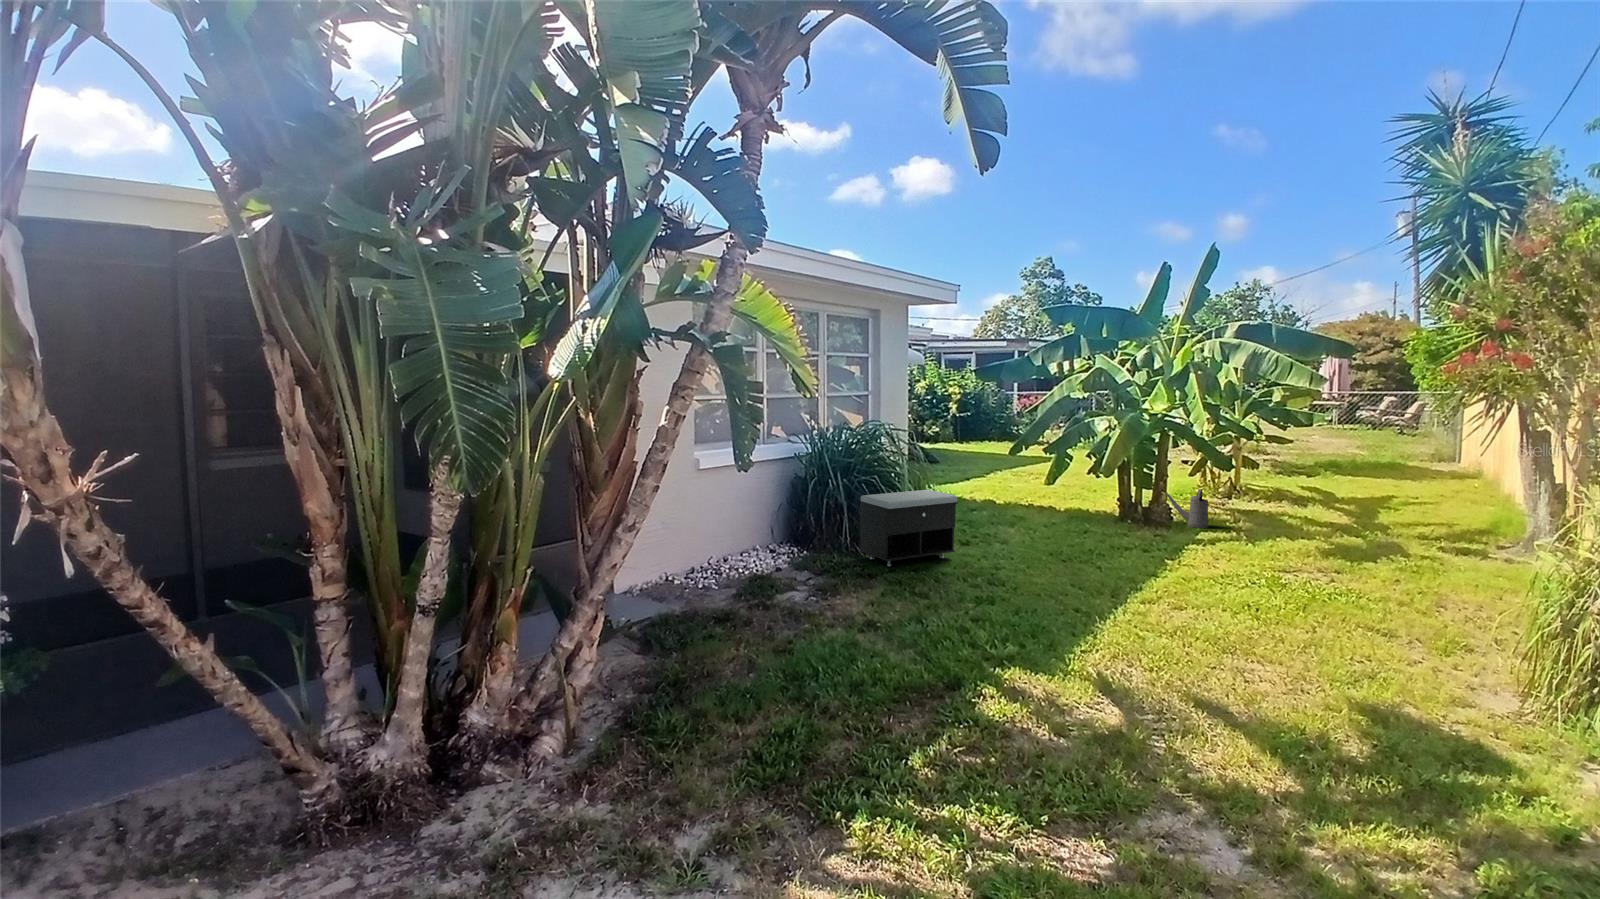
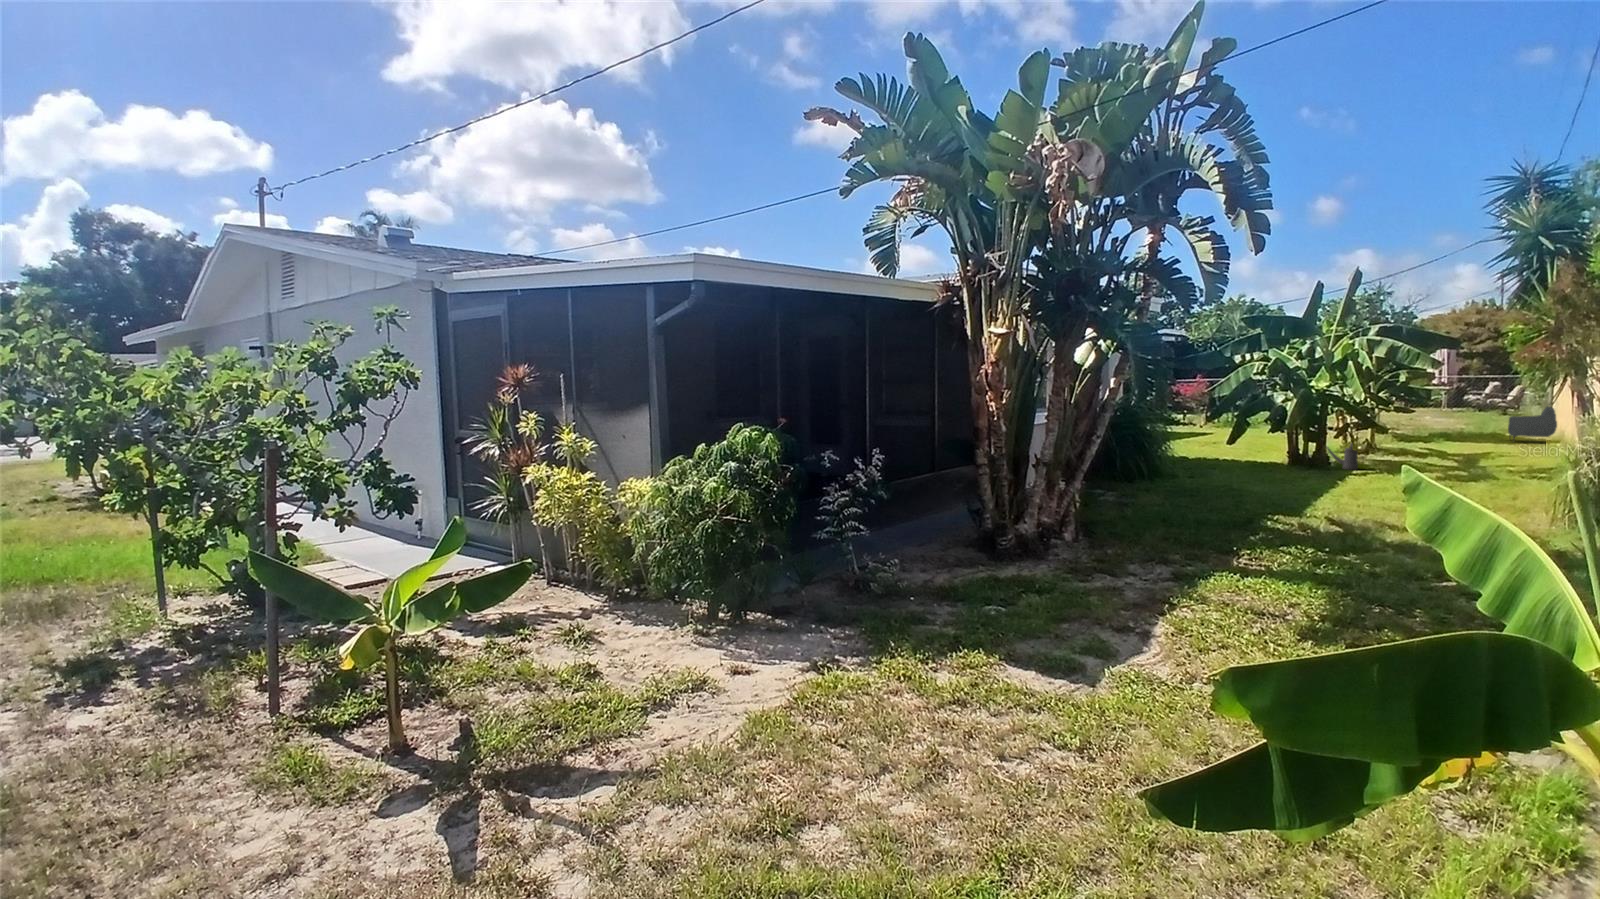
chair: none [1408,429,1480,479] -> present [1508,404,1557,440]
storage bench: present [860,490,957,566] -> none [1132,439,1198,486]

